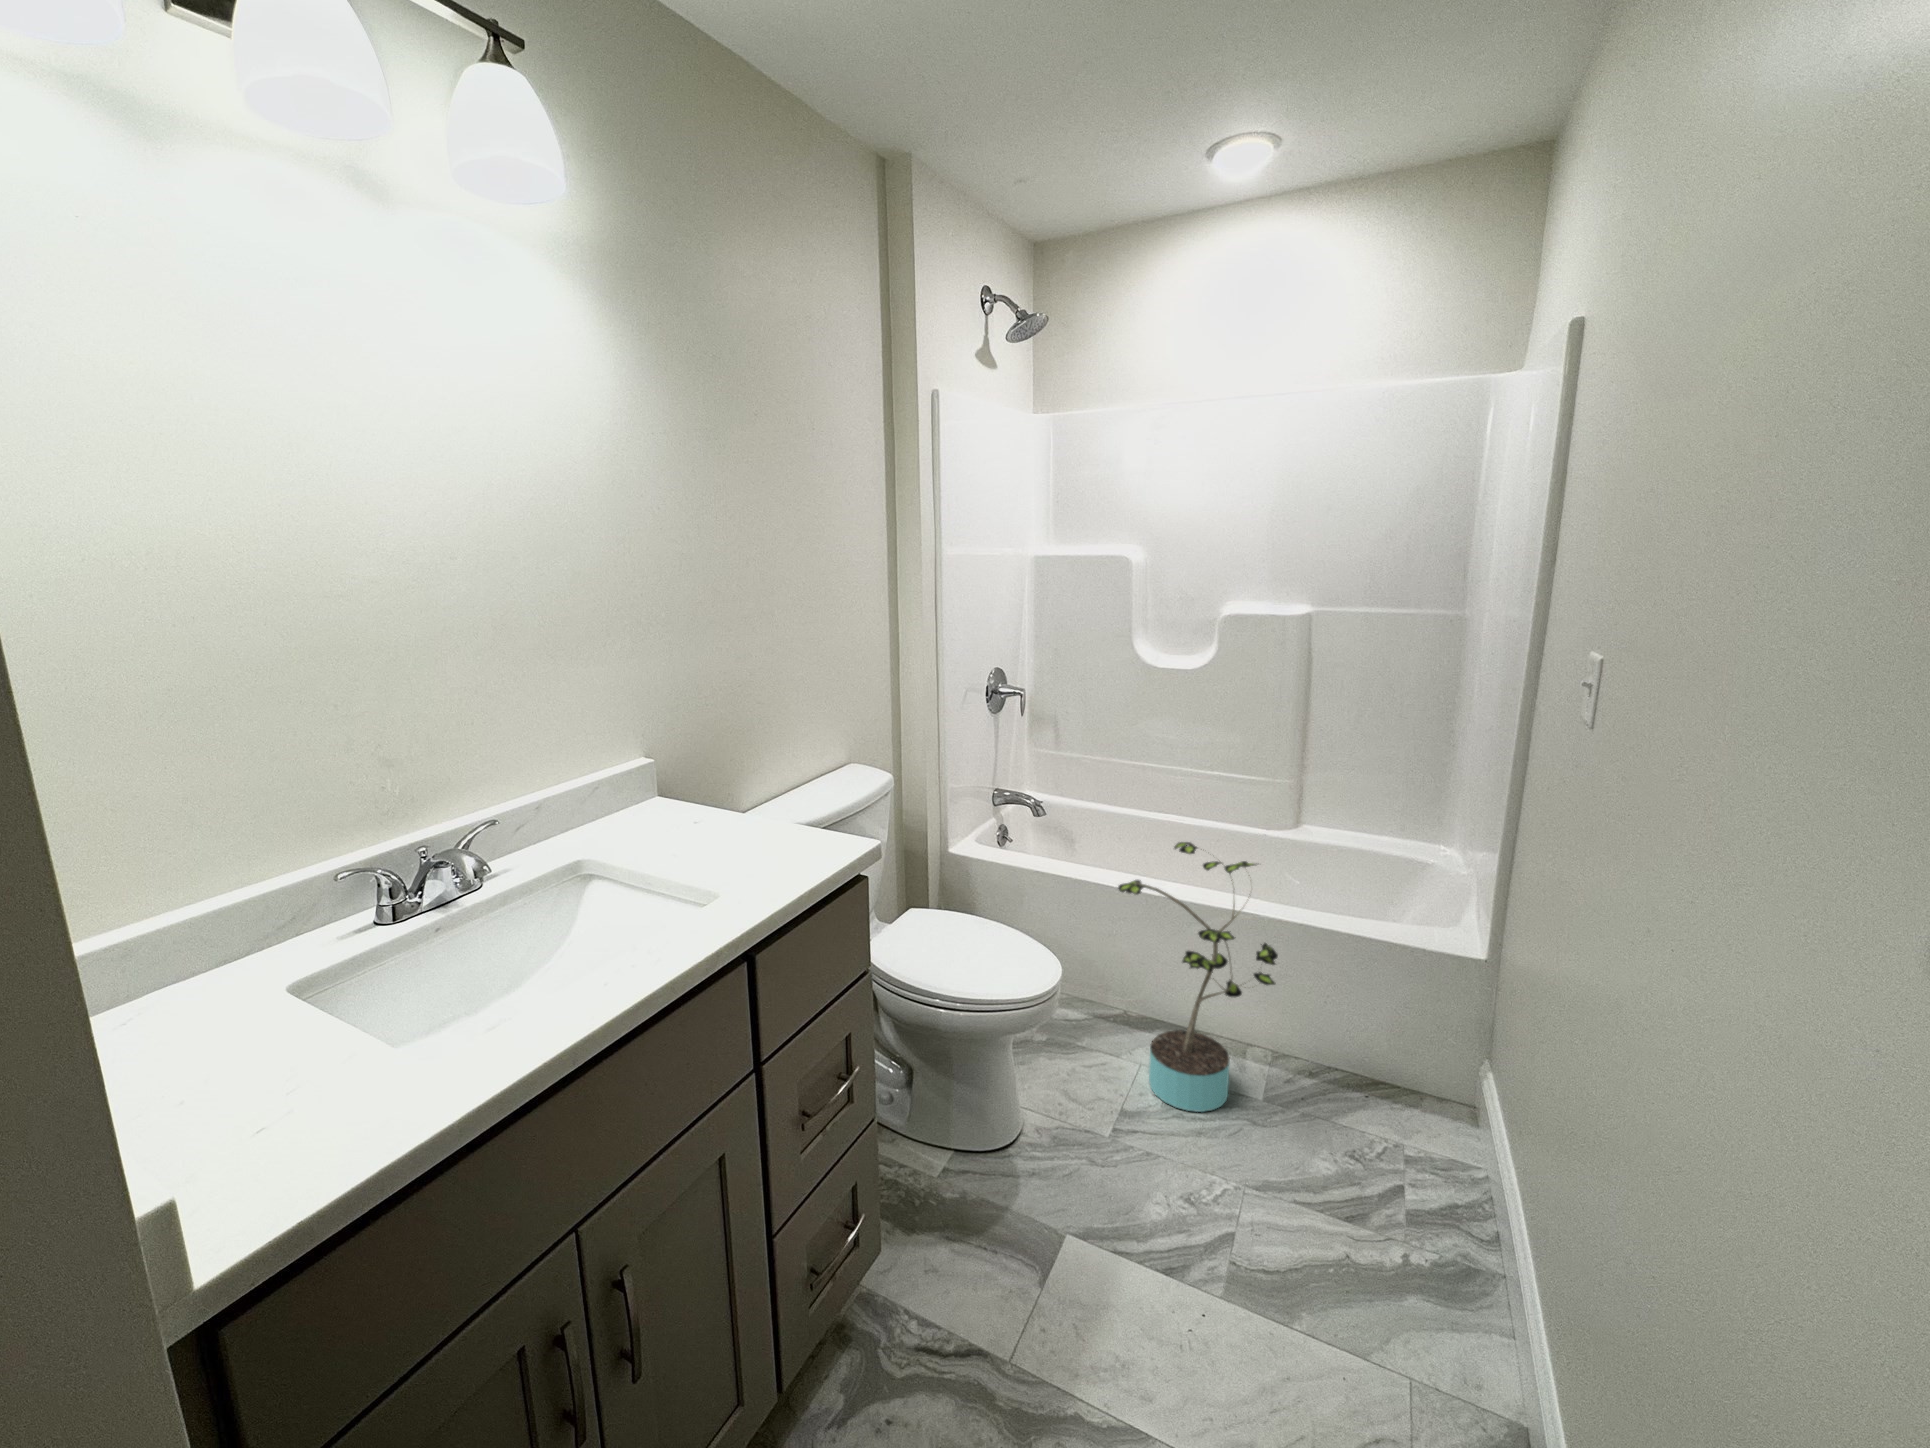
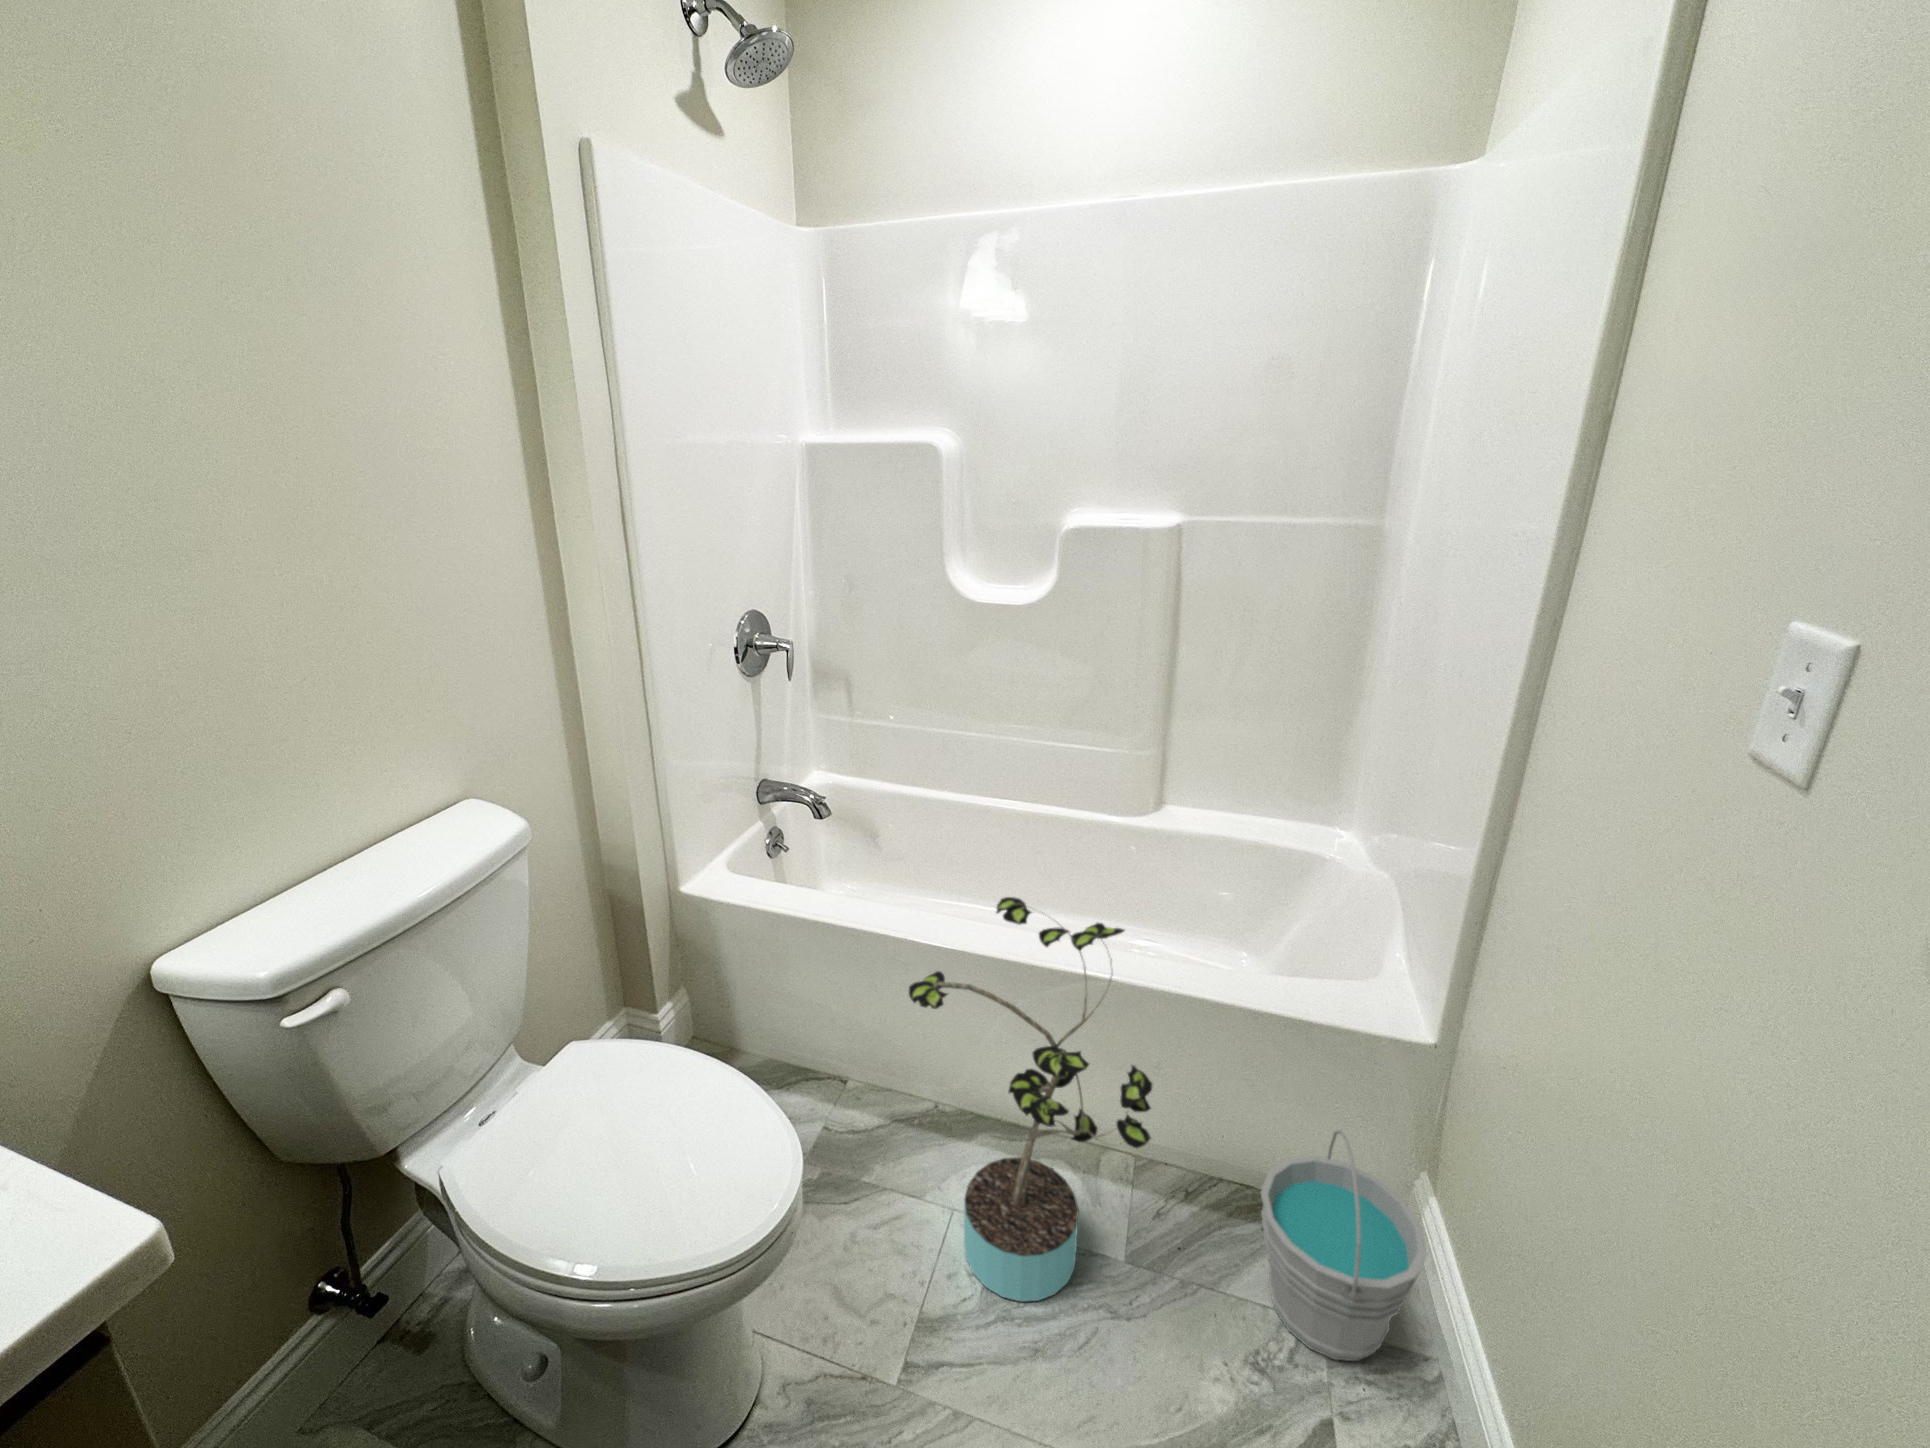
bucket: none [1358,1009,1473,1163] -> present [1261,1130,1427,1361]

